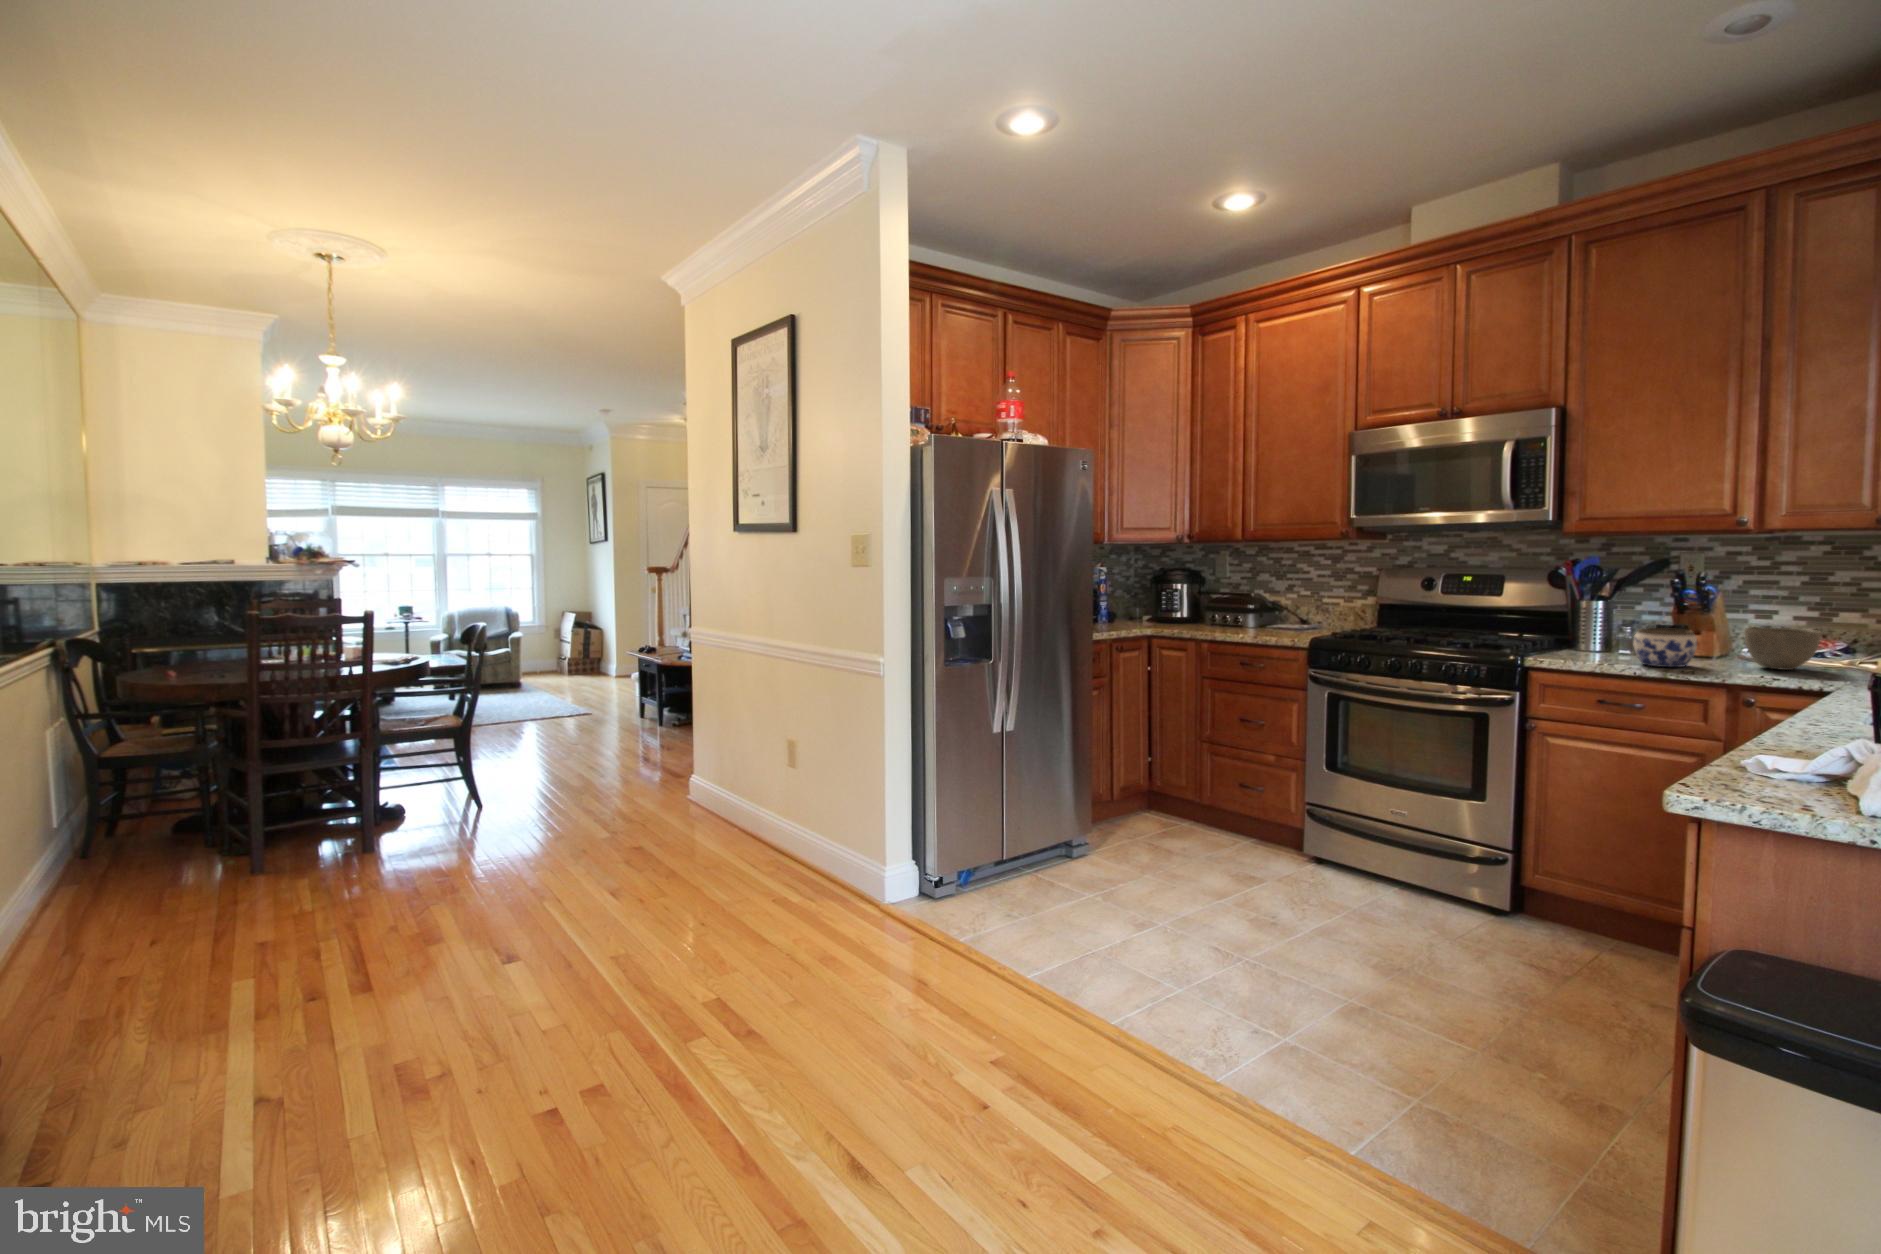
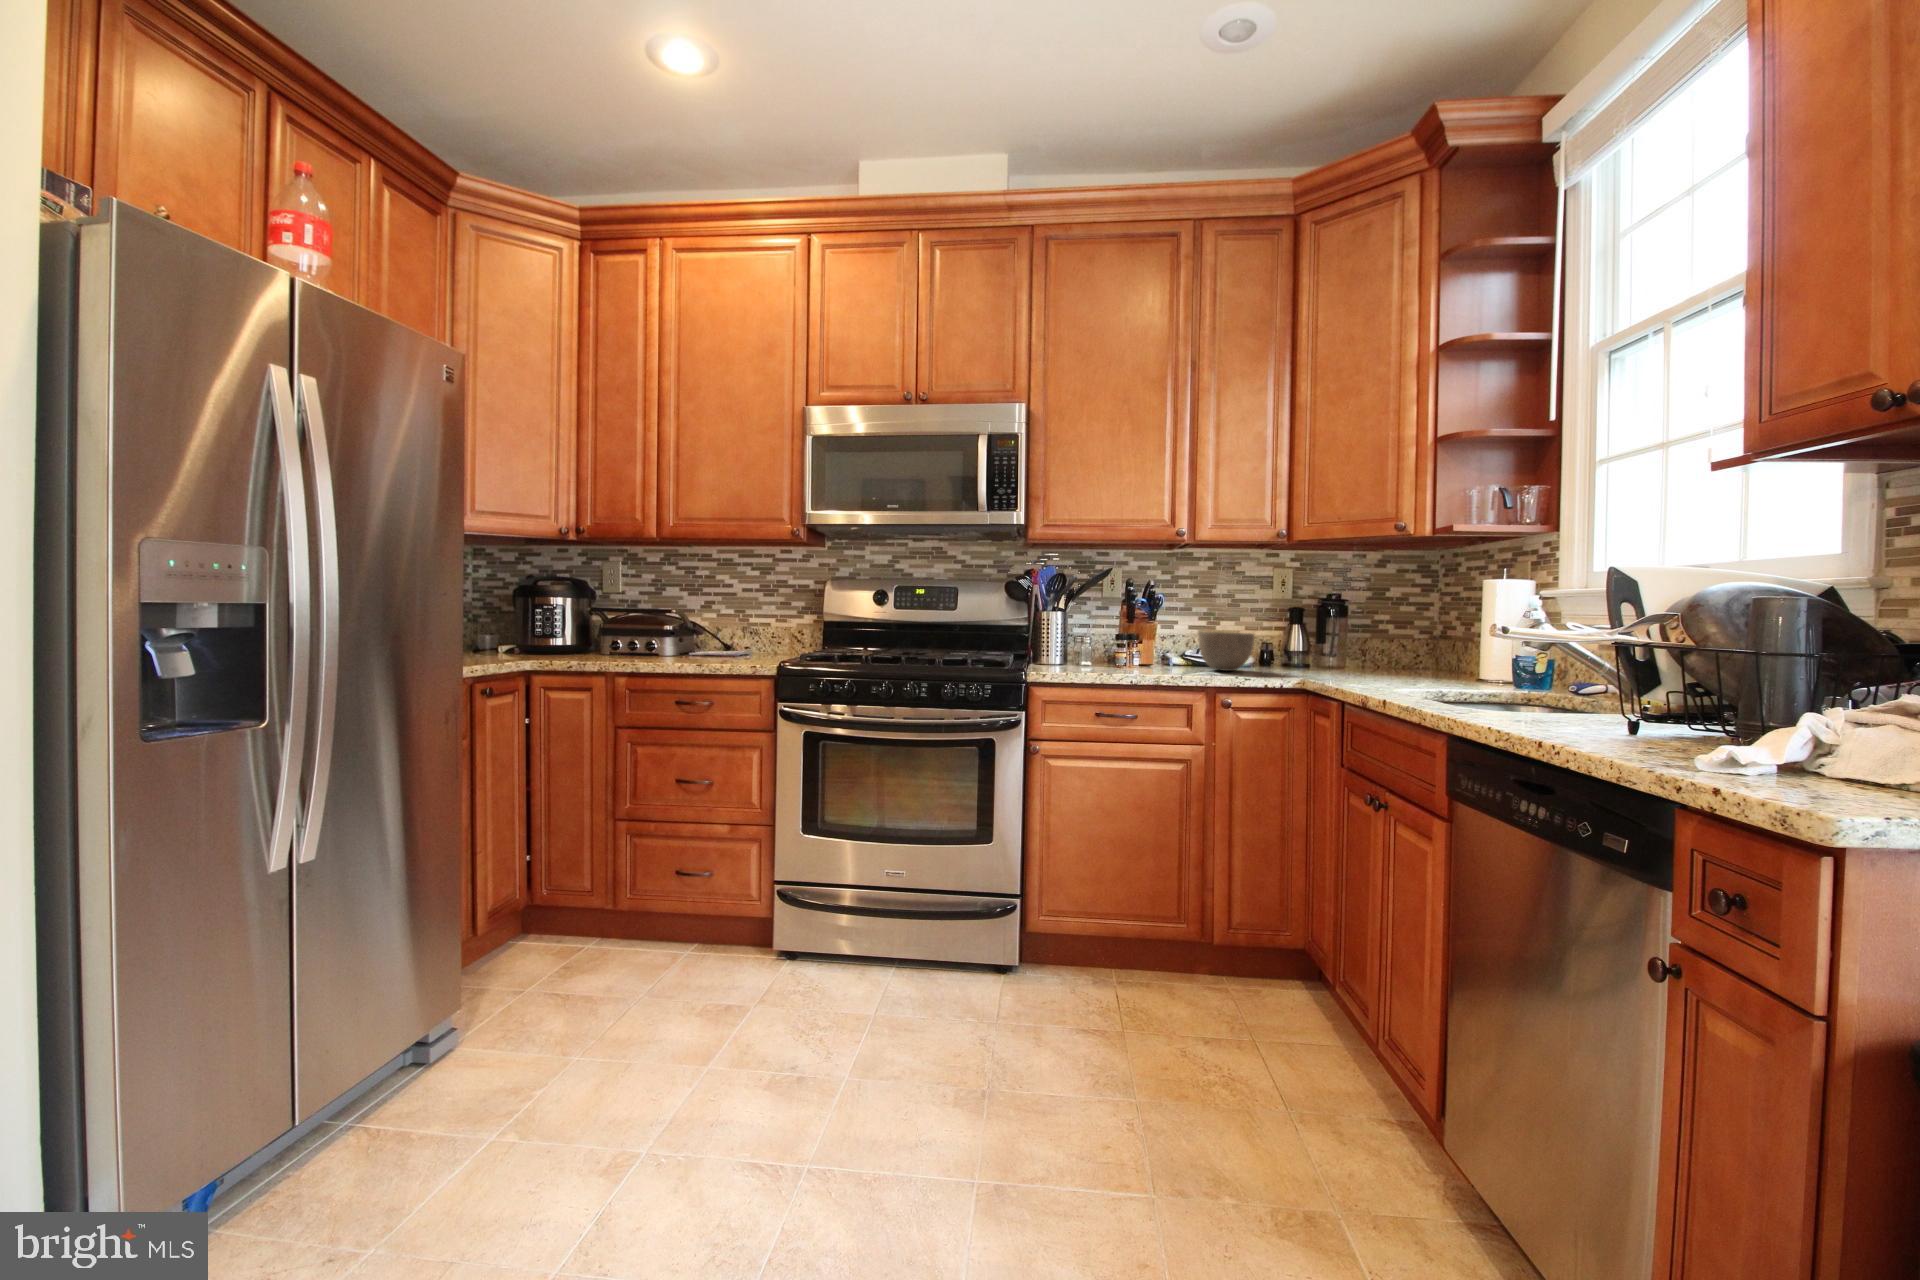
jar: present [1633,628,1697,667] -> none [1120,634,1172,673]

